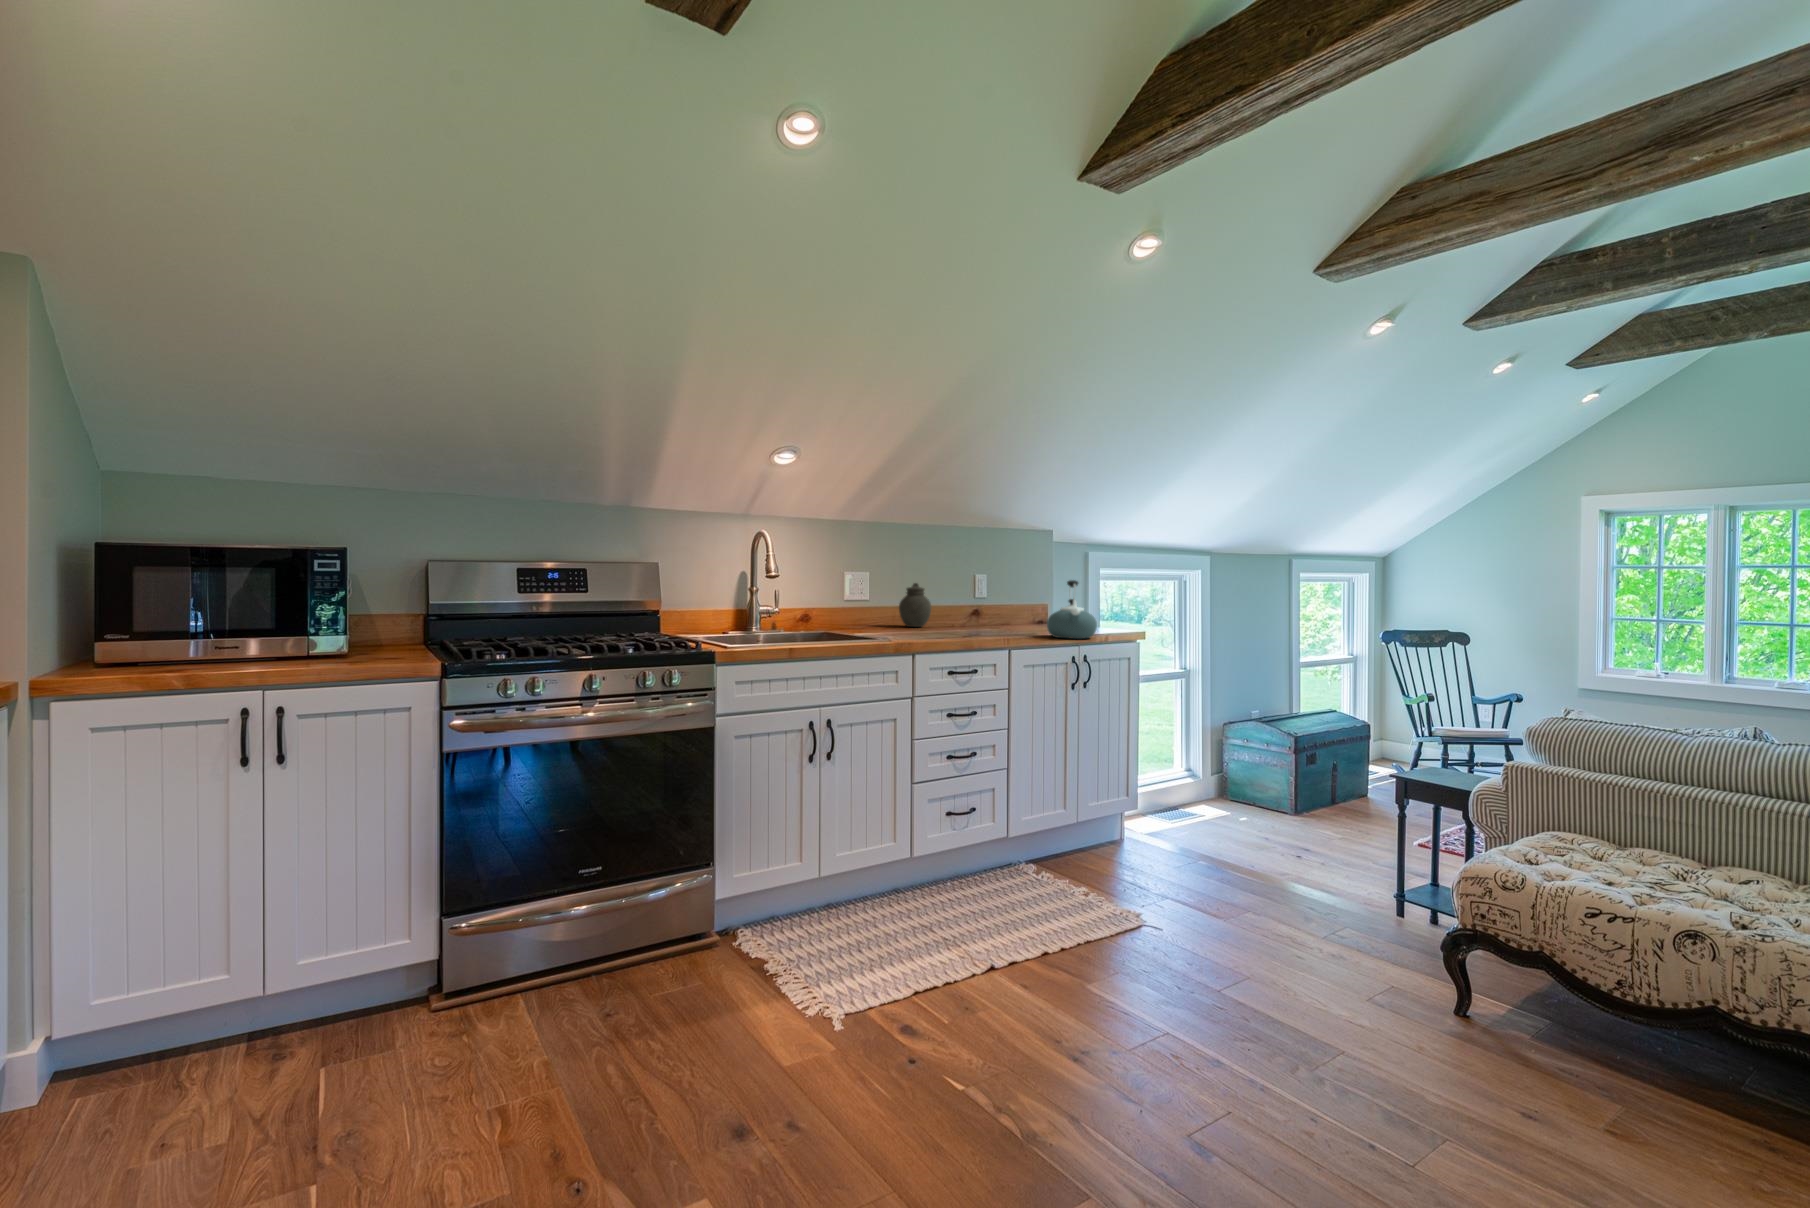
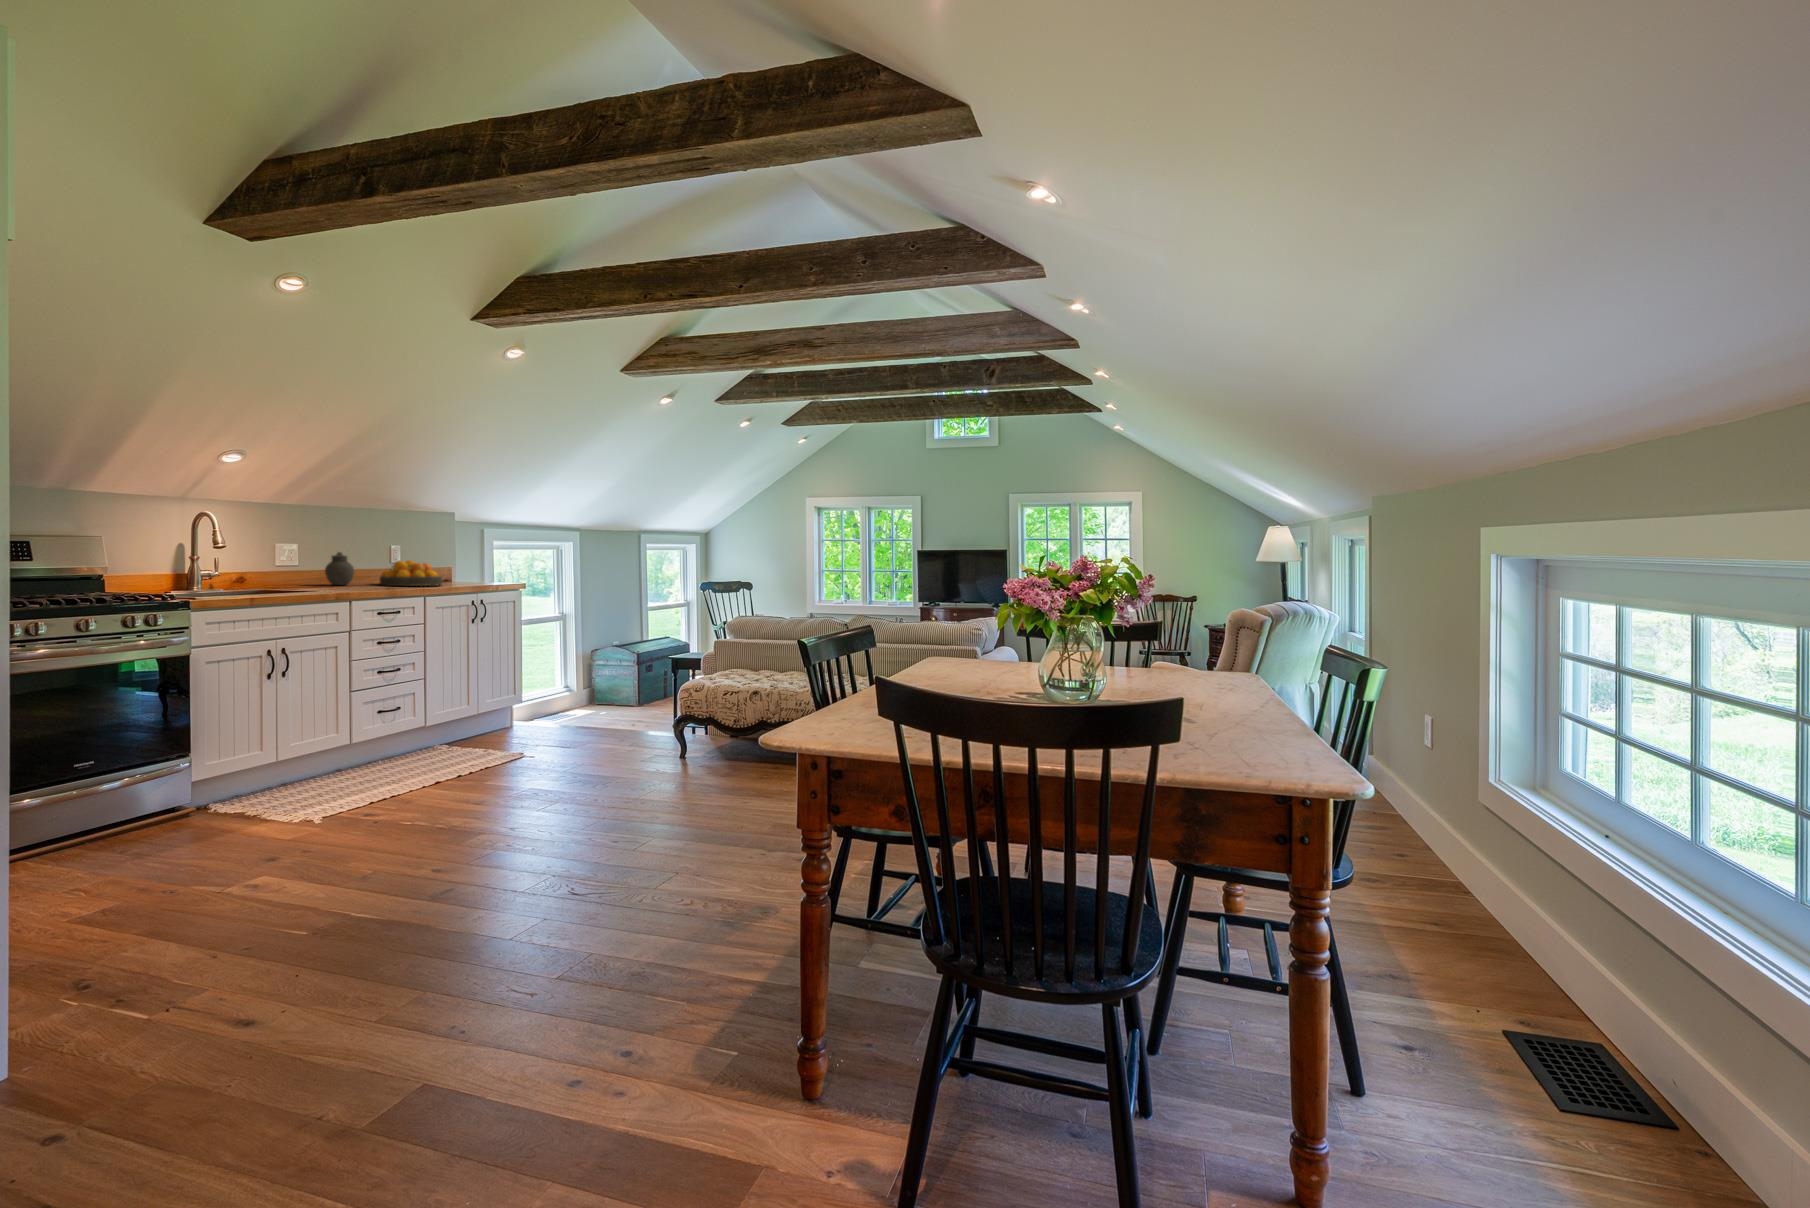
kettle: present [1047,580,1097,639] -> none [451,550,489,589]
fruit bowl: none [961,594,1036,630] -> present [380,560,443,586]

